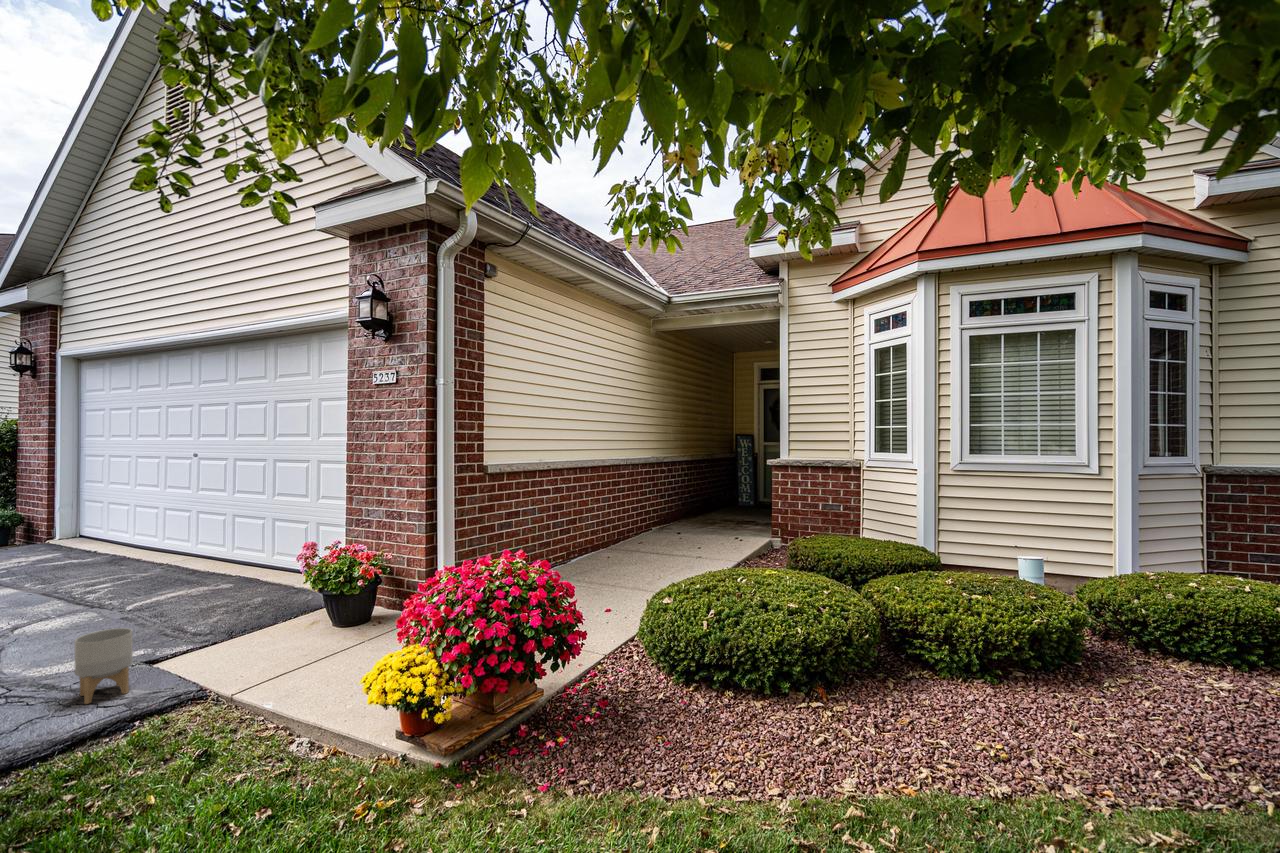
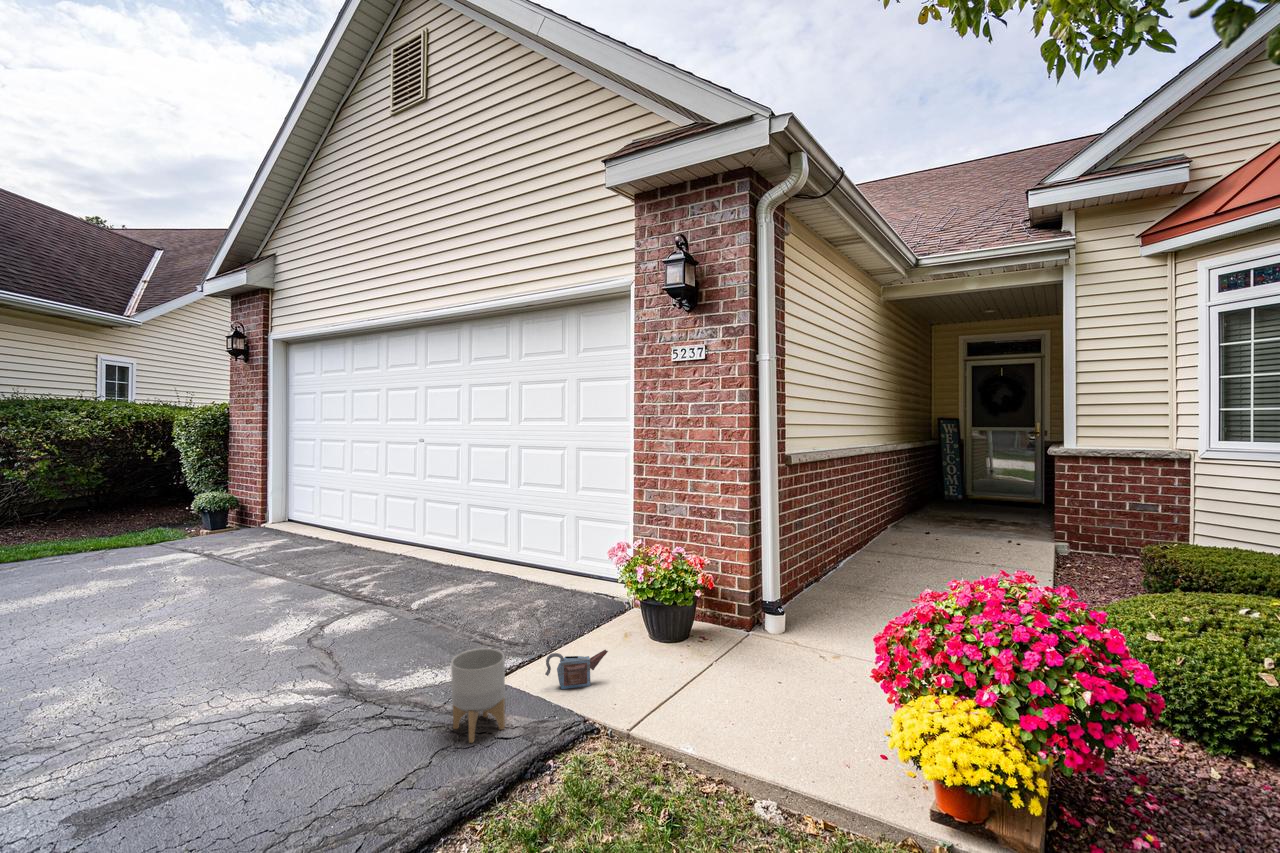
watering can: none [193,629,257,664] -> present [545,650,608,689]

